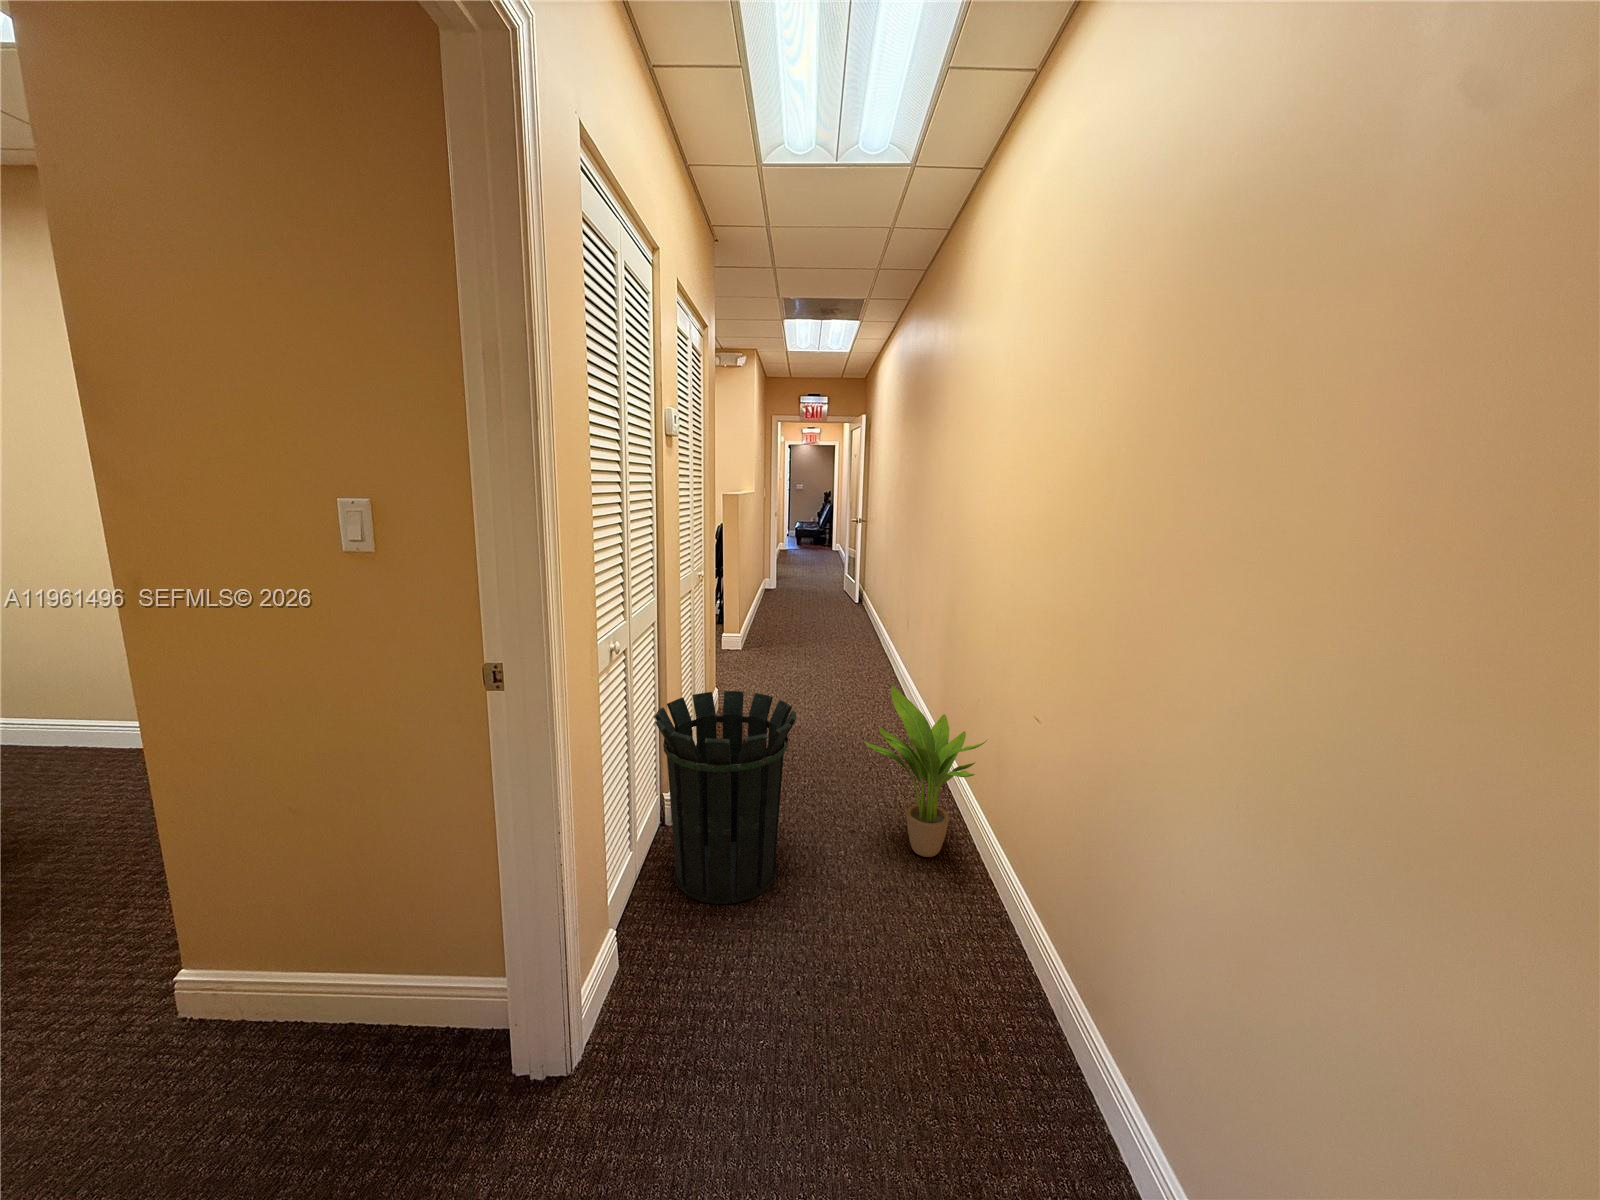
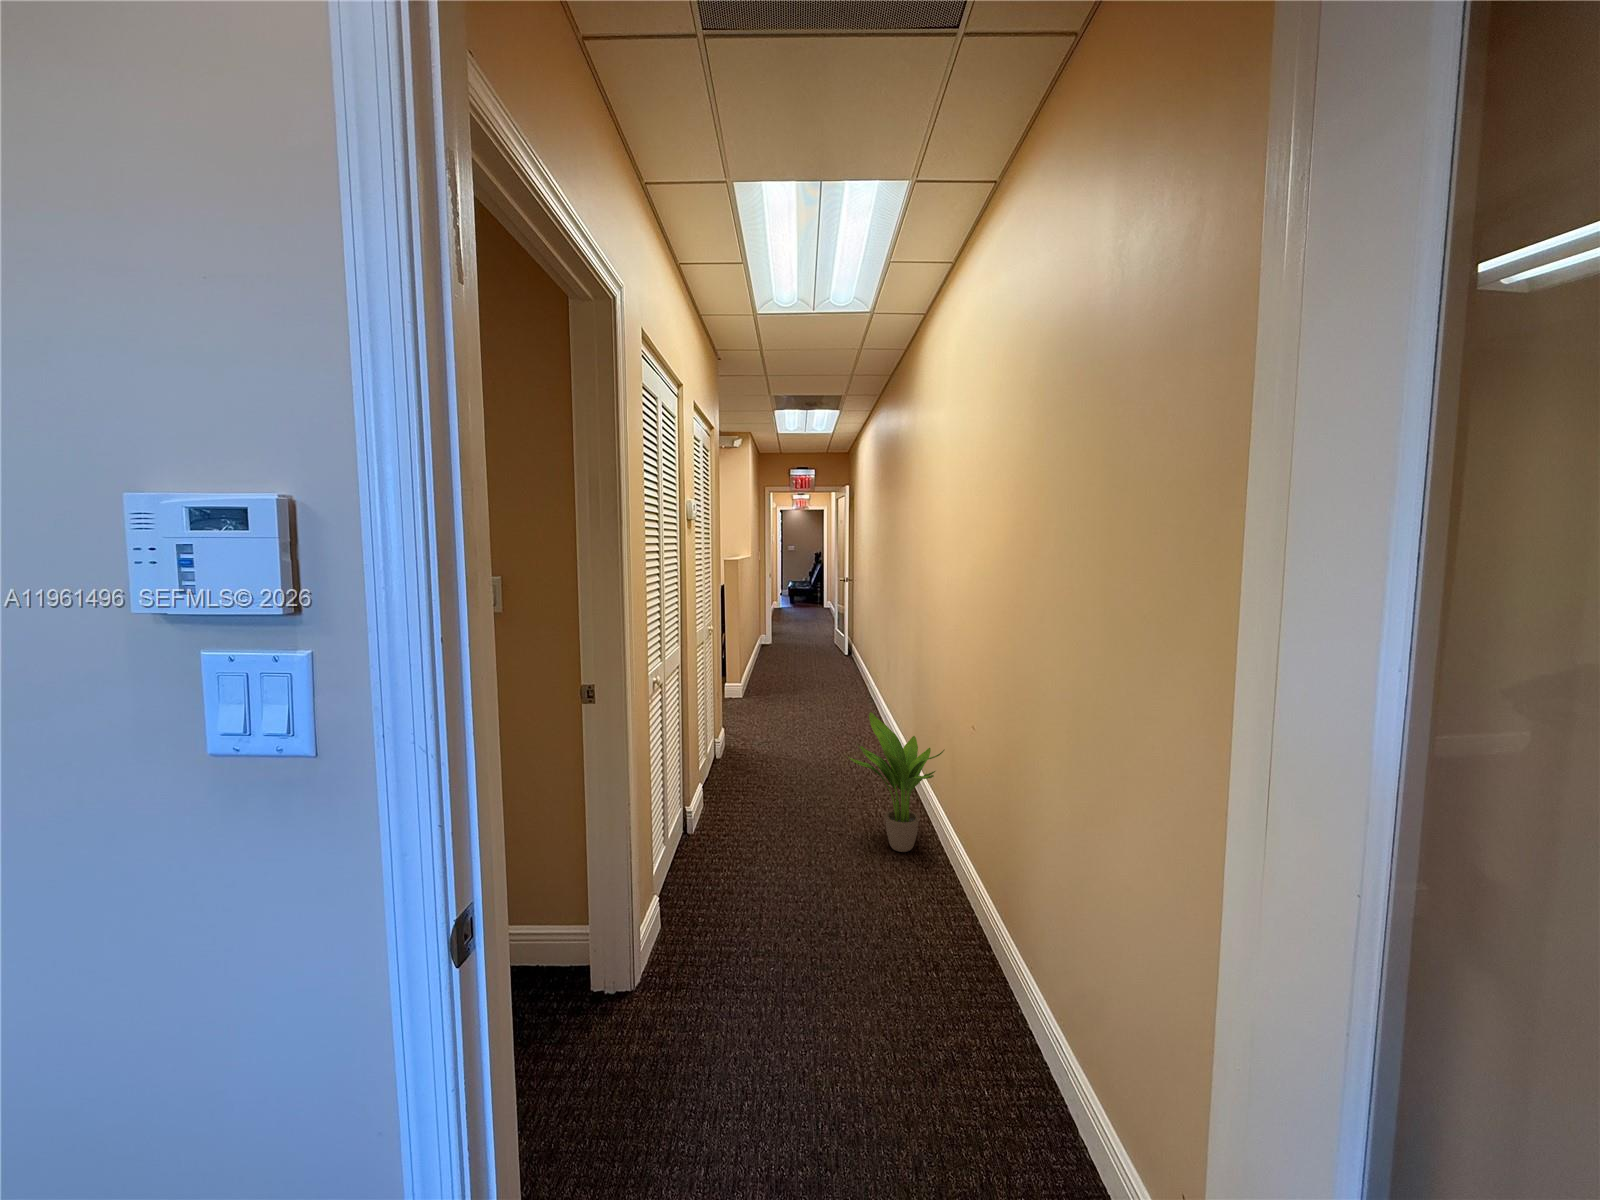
waste bin: present [655,691,796,904] -> none [682,719,793,887]

